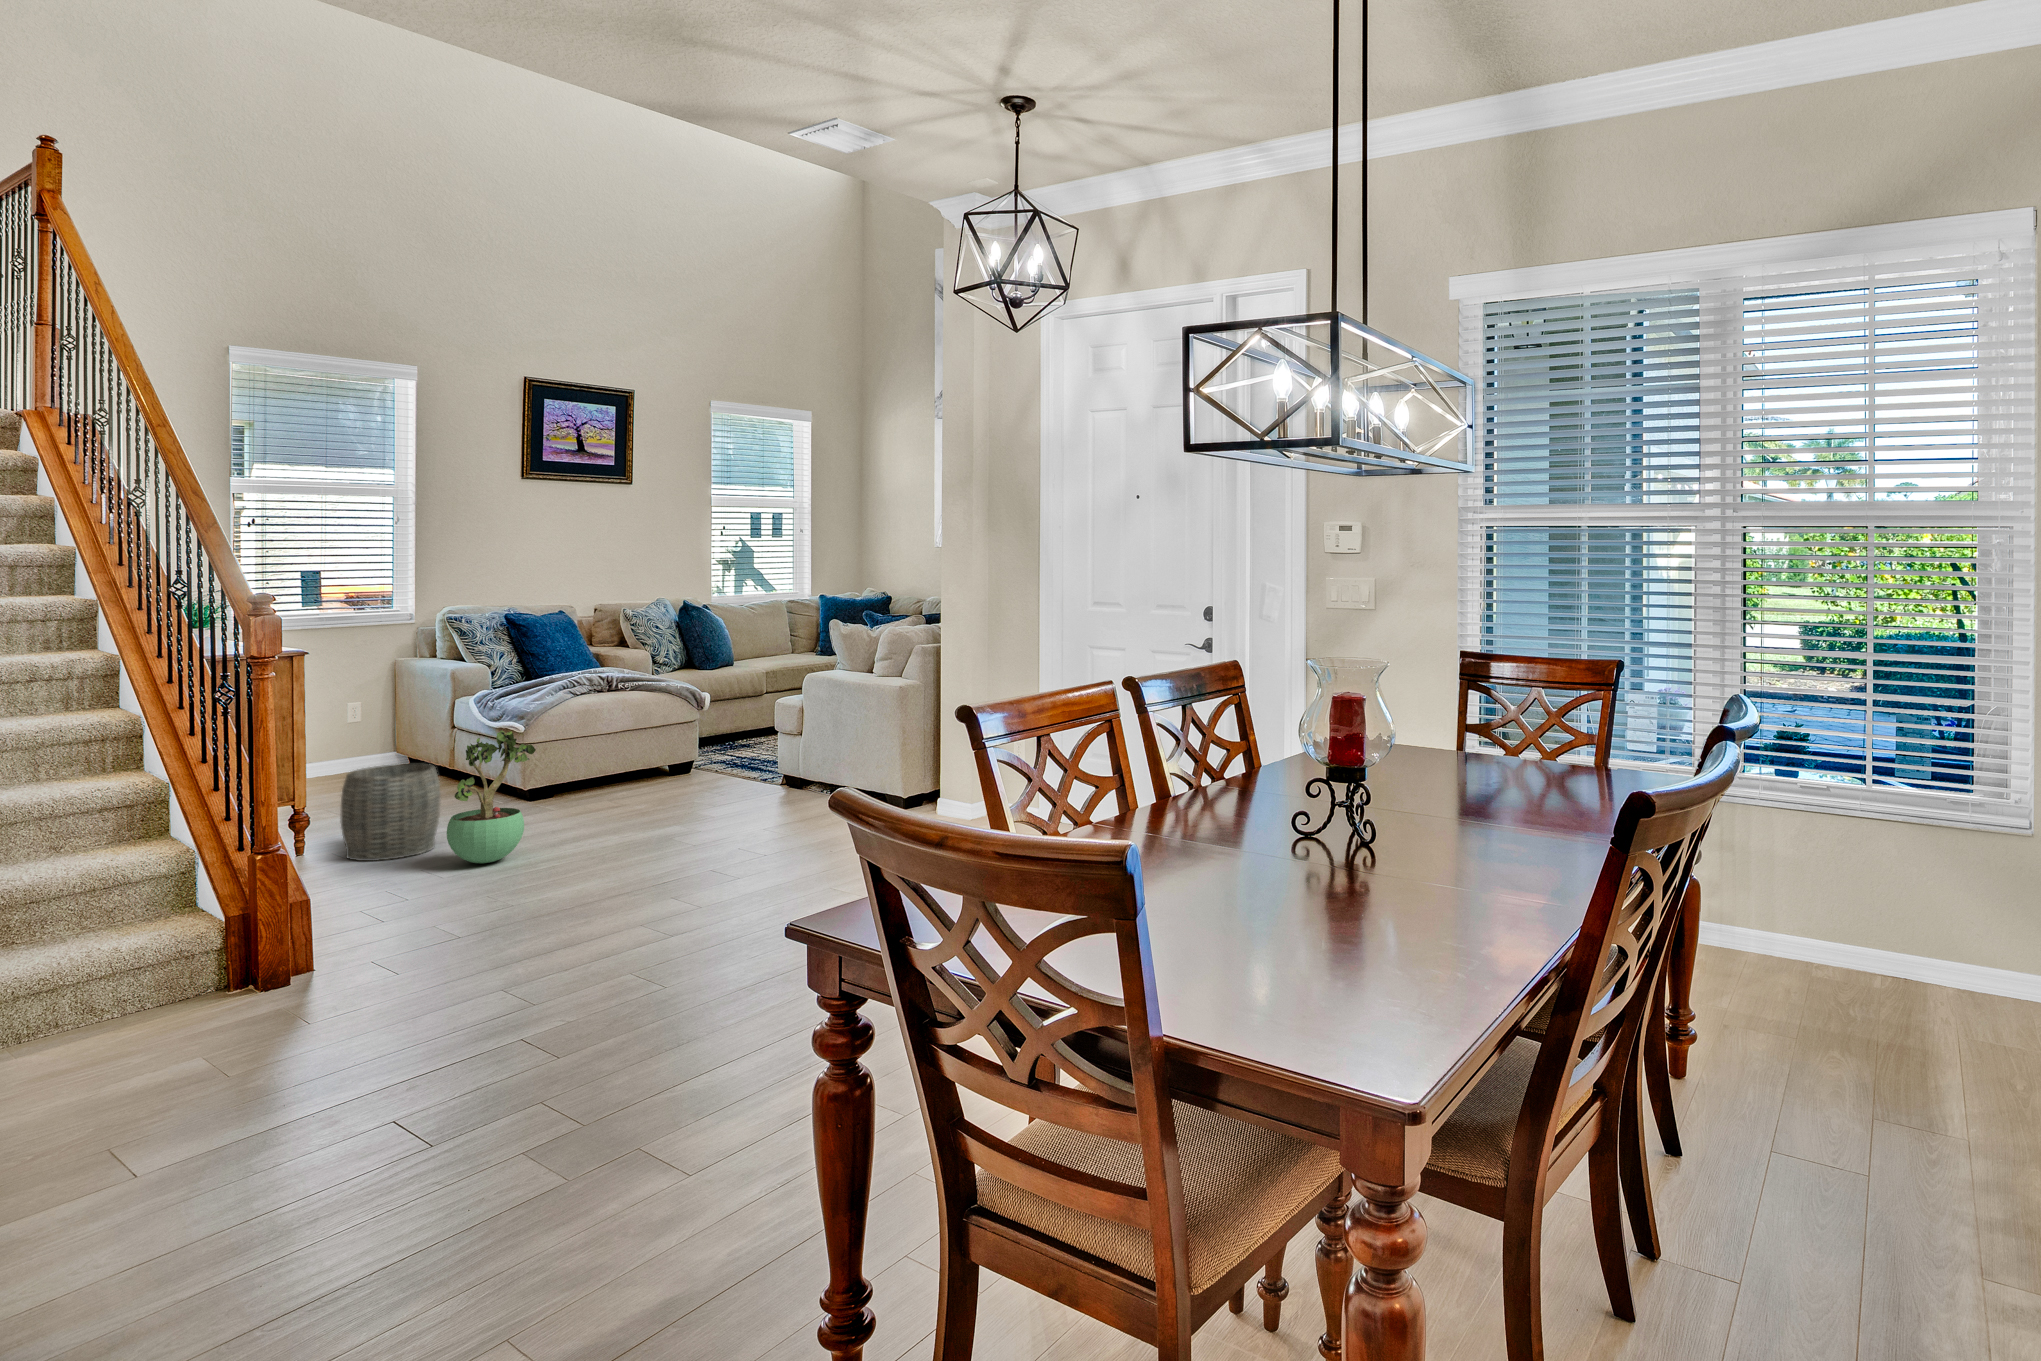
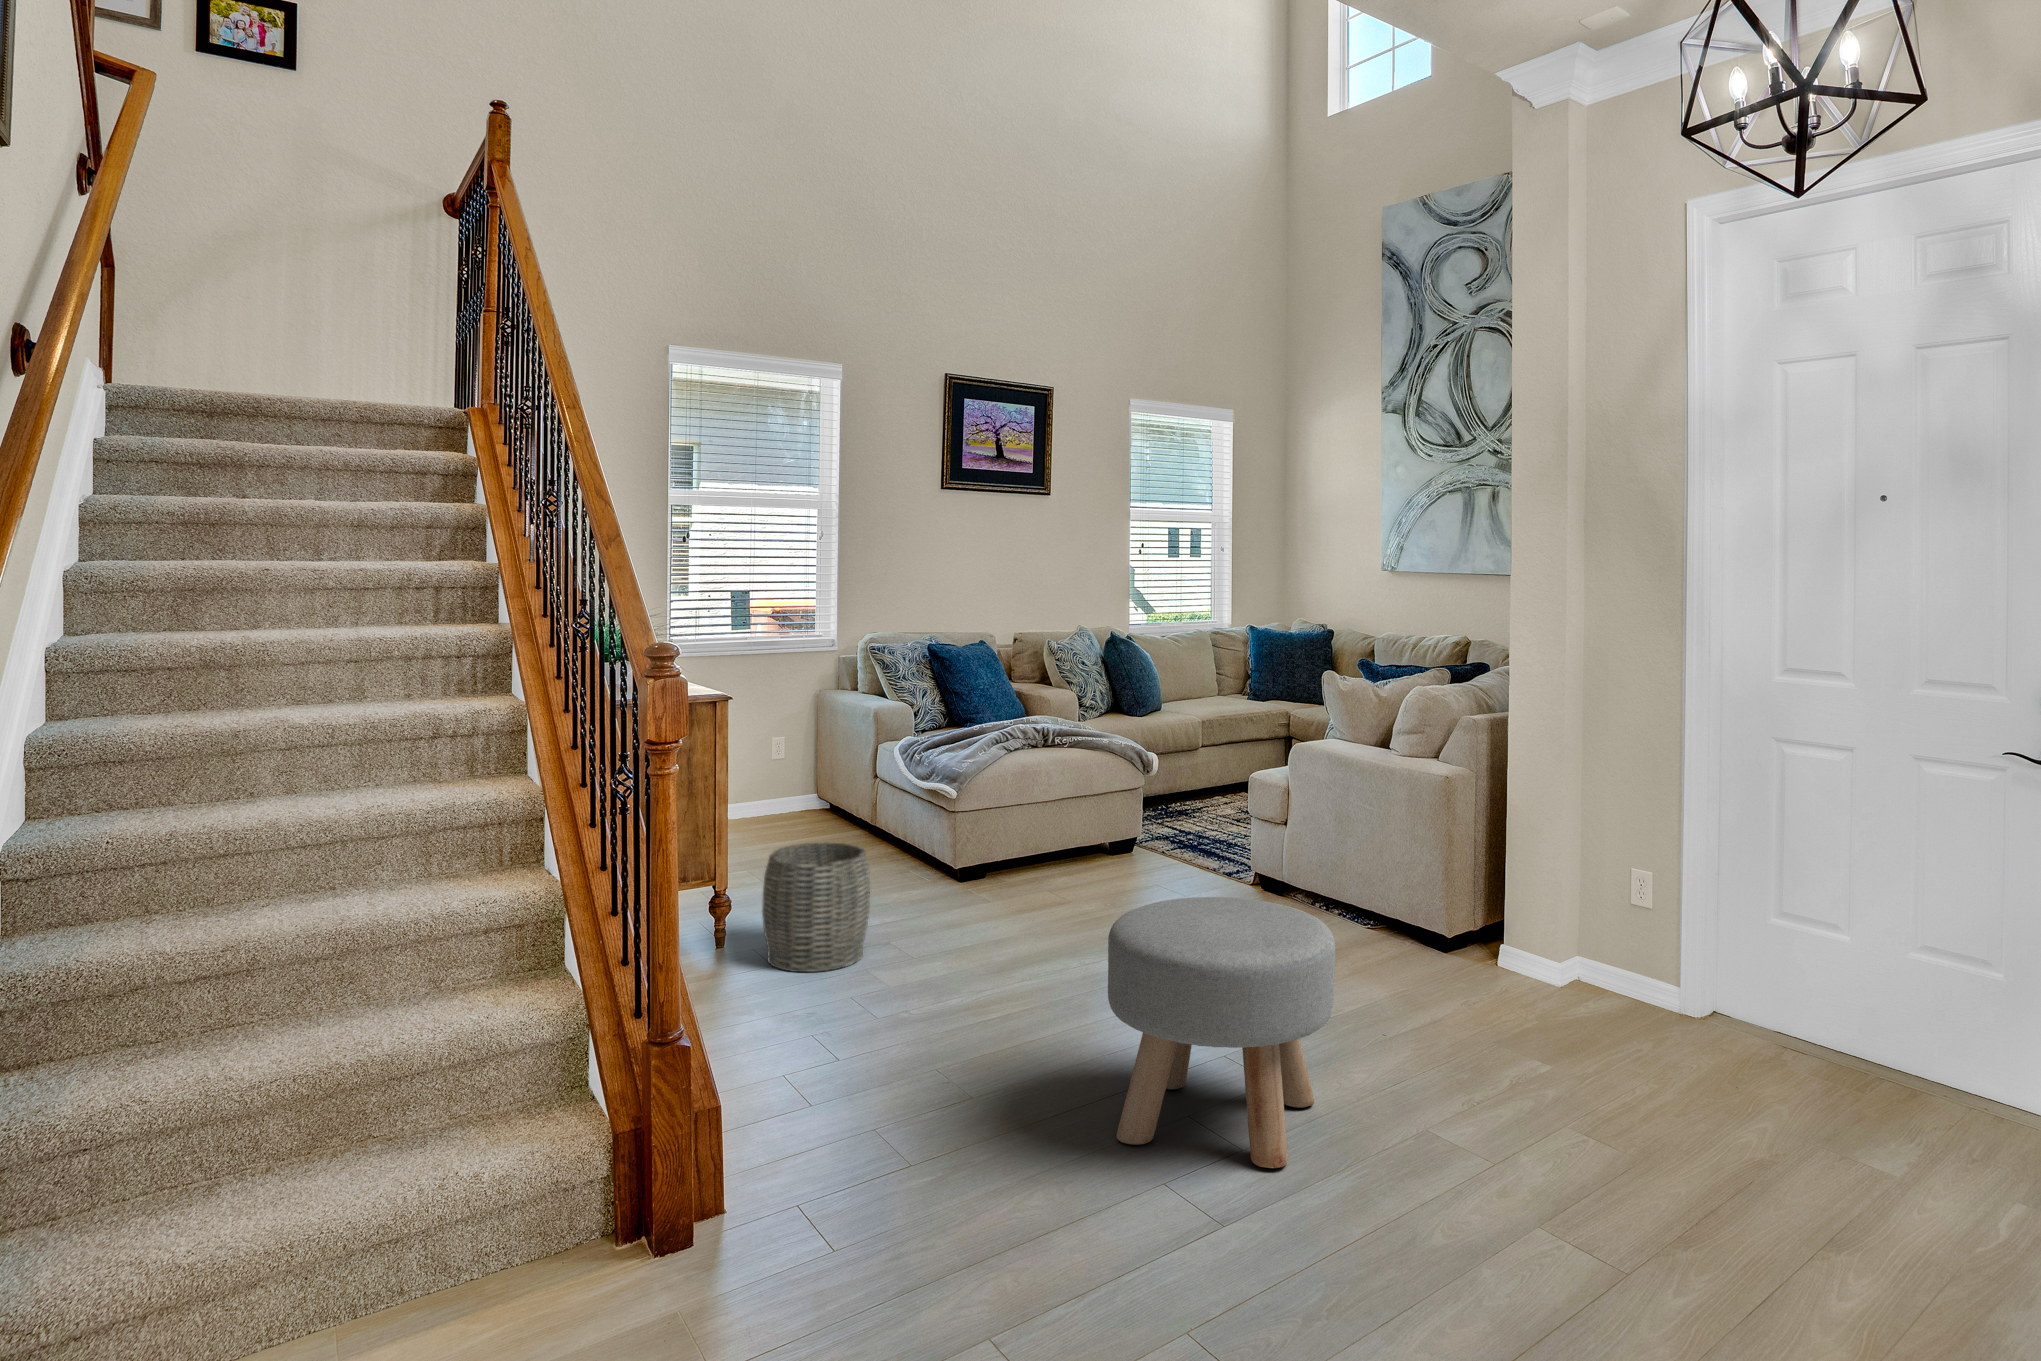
potted plant: present [447,730,536,863] -> none [880,815,983,996]
ottoman: none [614,761,774,916] -> present [1108,897,1335,1168]

